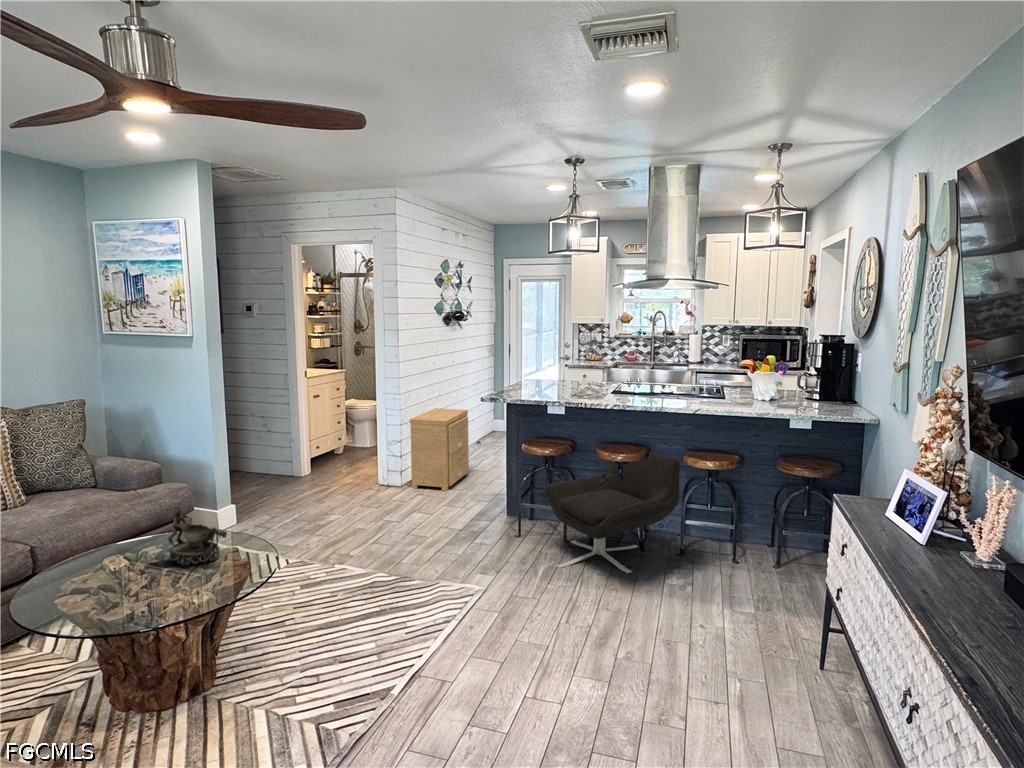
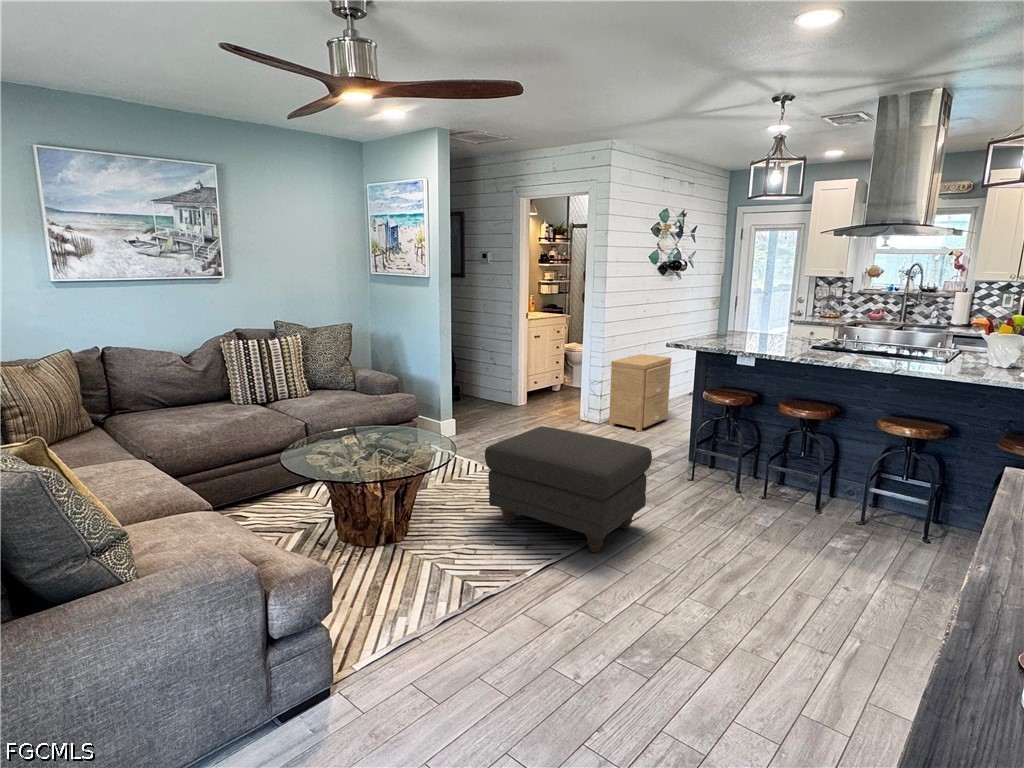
lounge chair: present [545,452,681,573] -> none [717,403,871,529]
ottoman: none [312,505,500,644] -> present [485,426,652,552]
decorative bowl: present [168,506,227,565] -> none [383,404,420,448]

